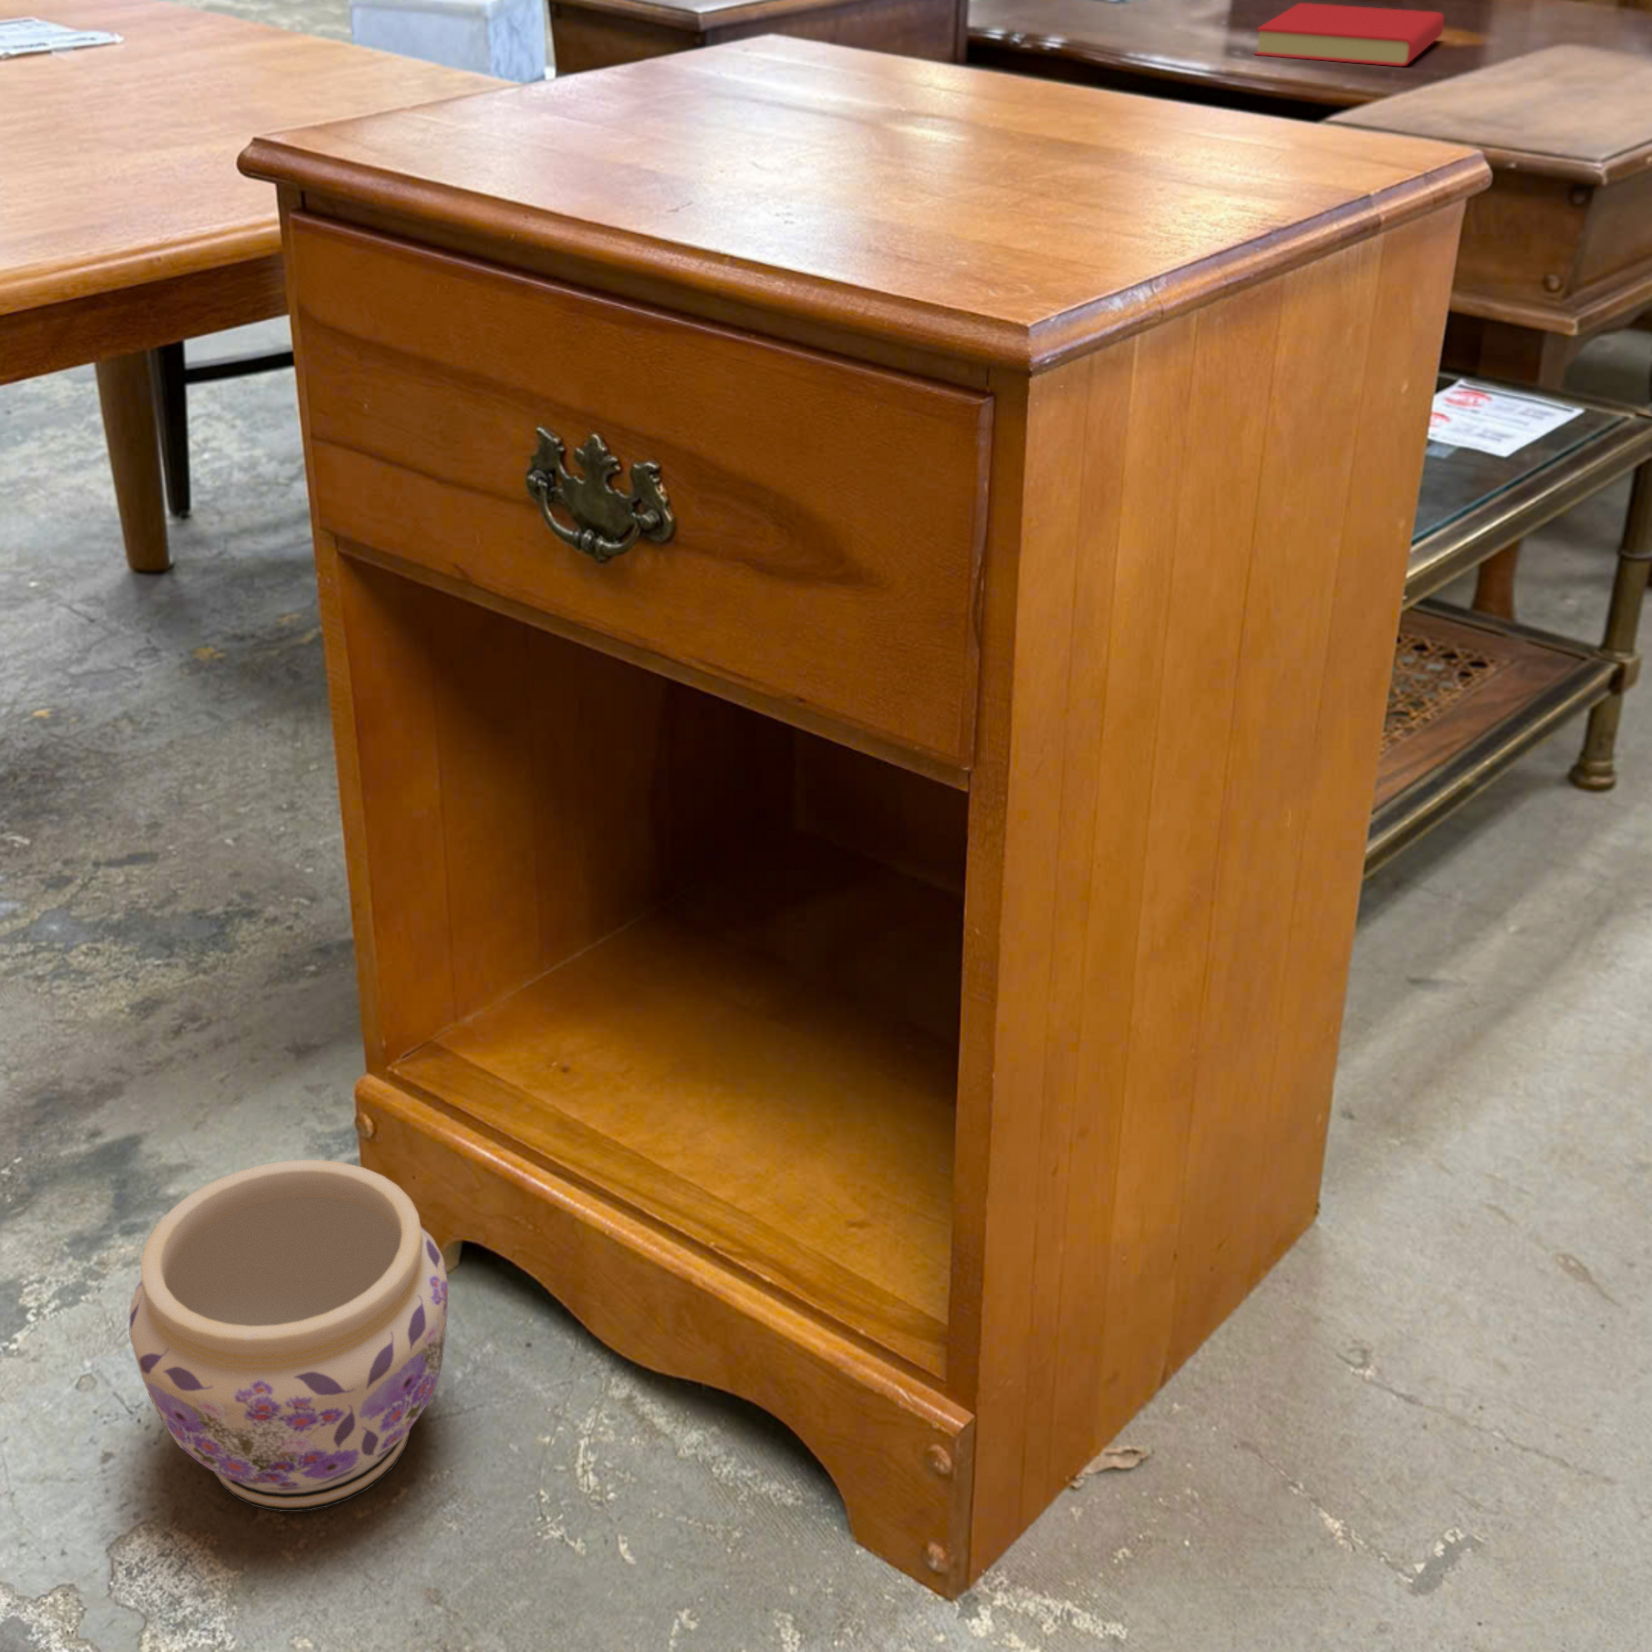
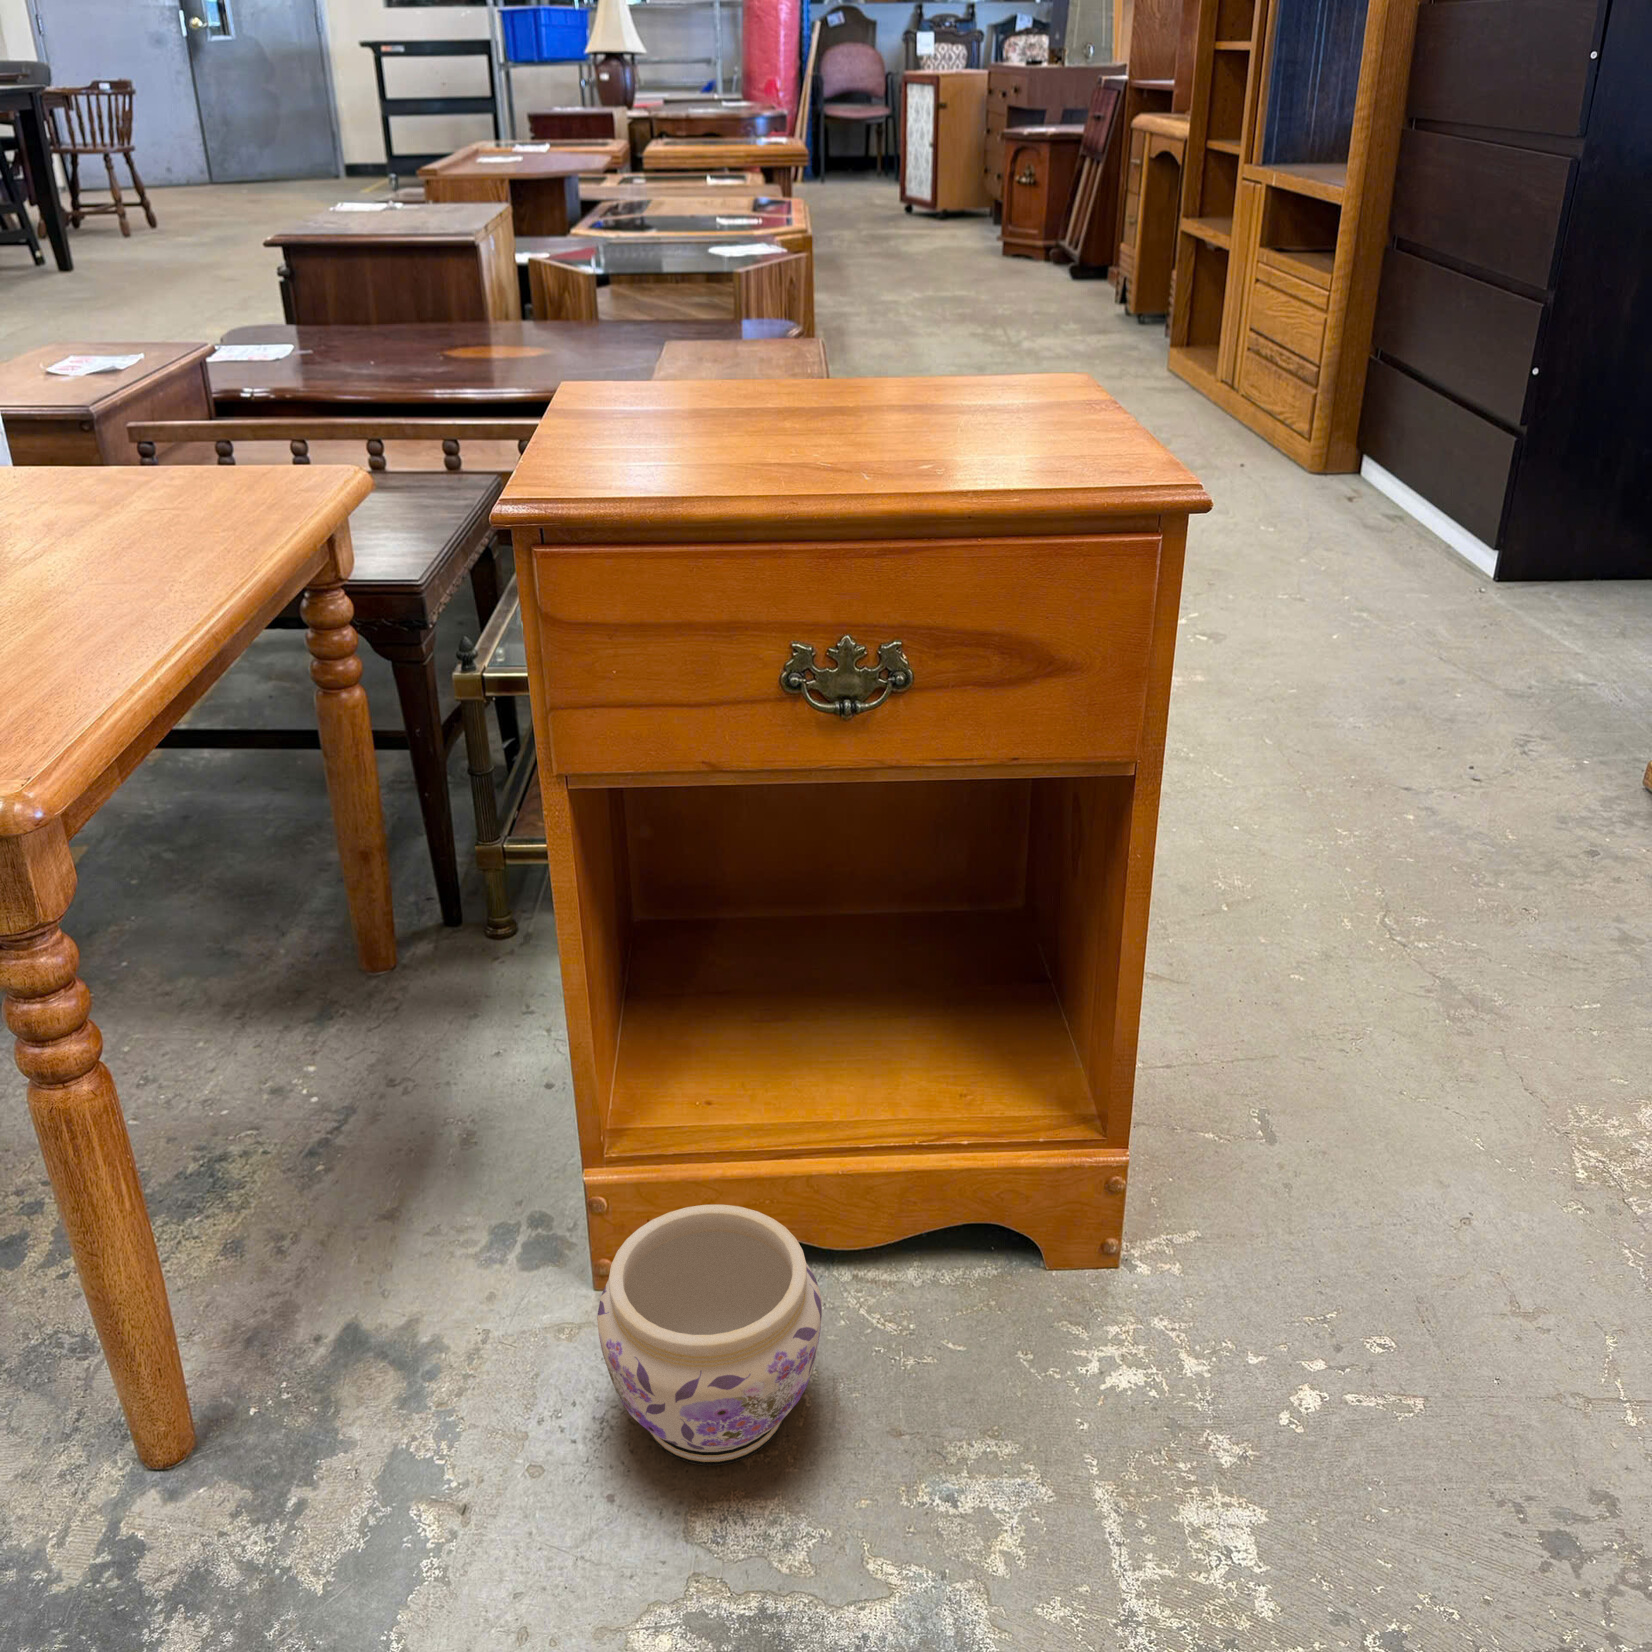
book: present [1255,3,1444,66] -> none [486,337,601,378]

